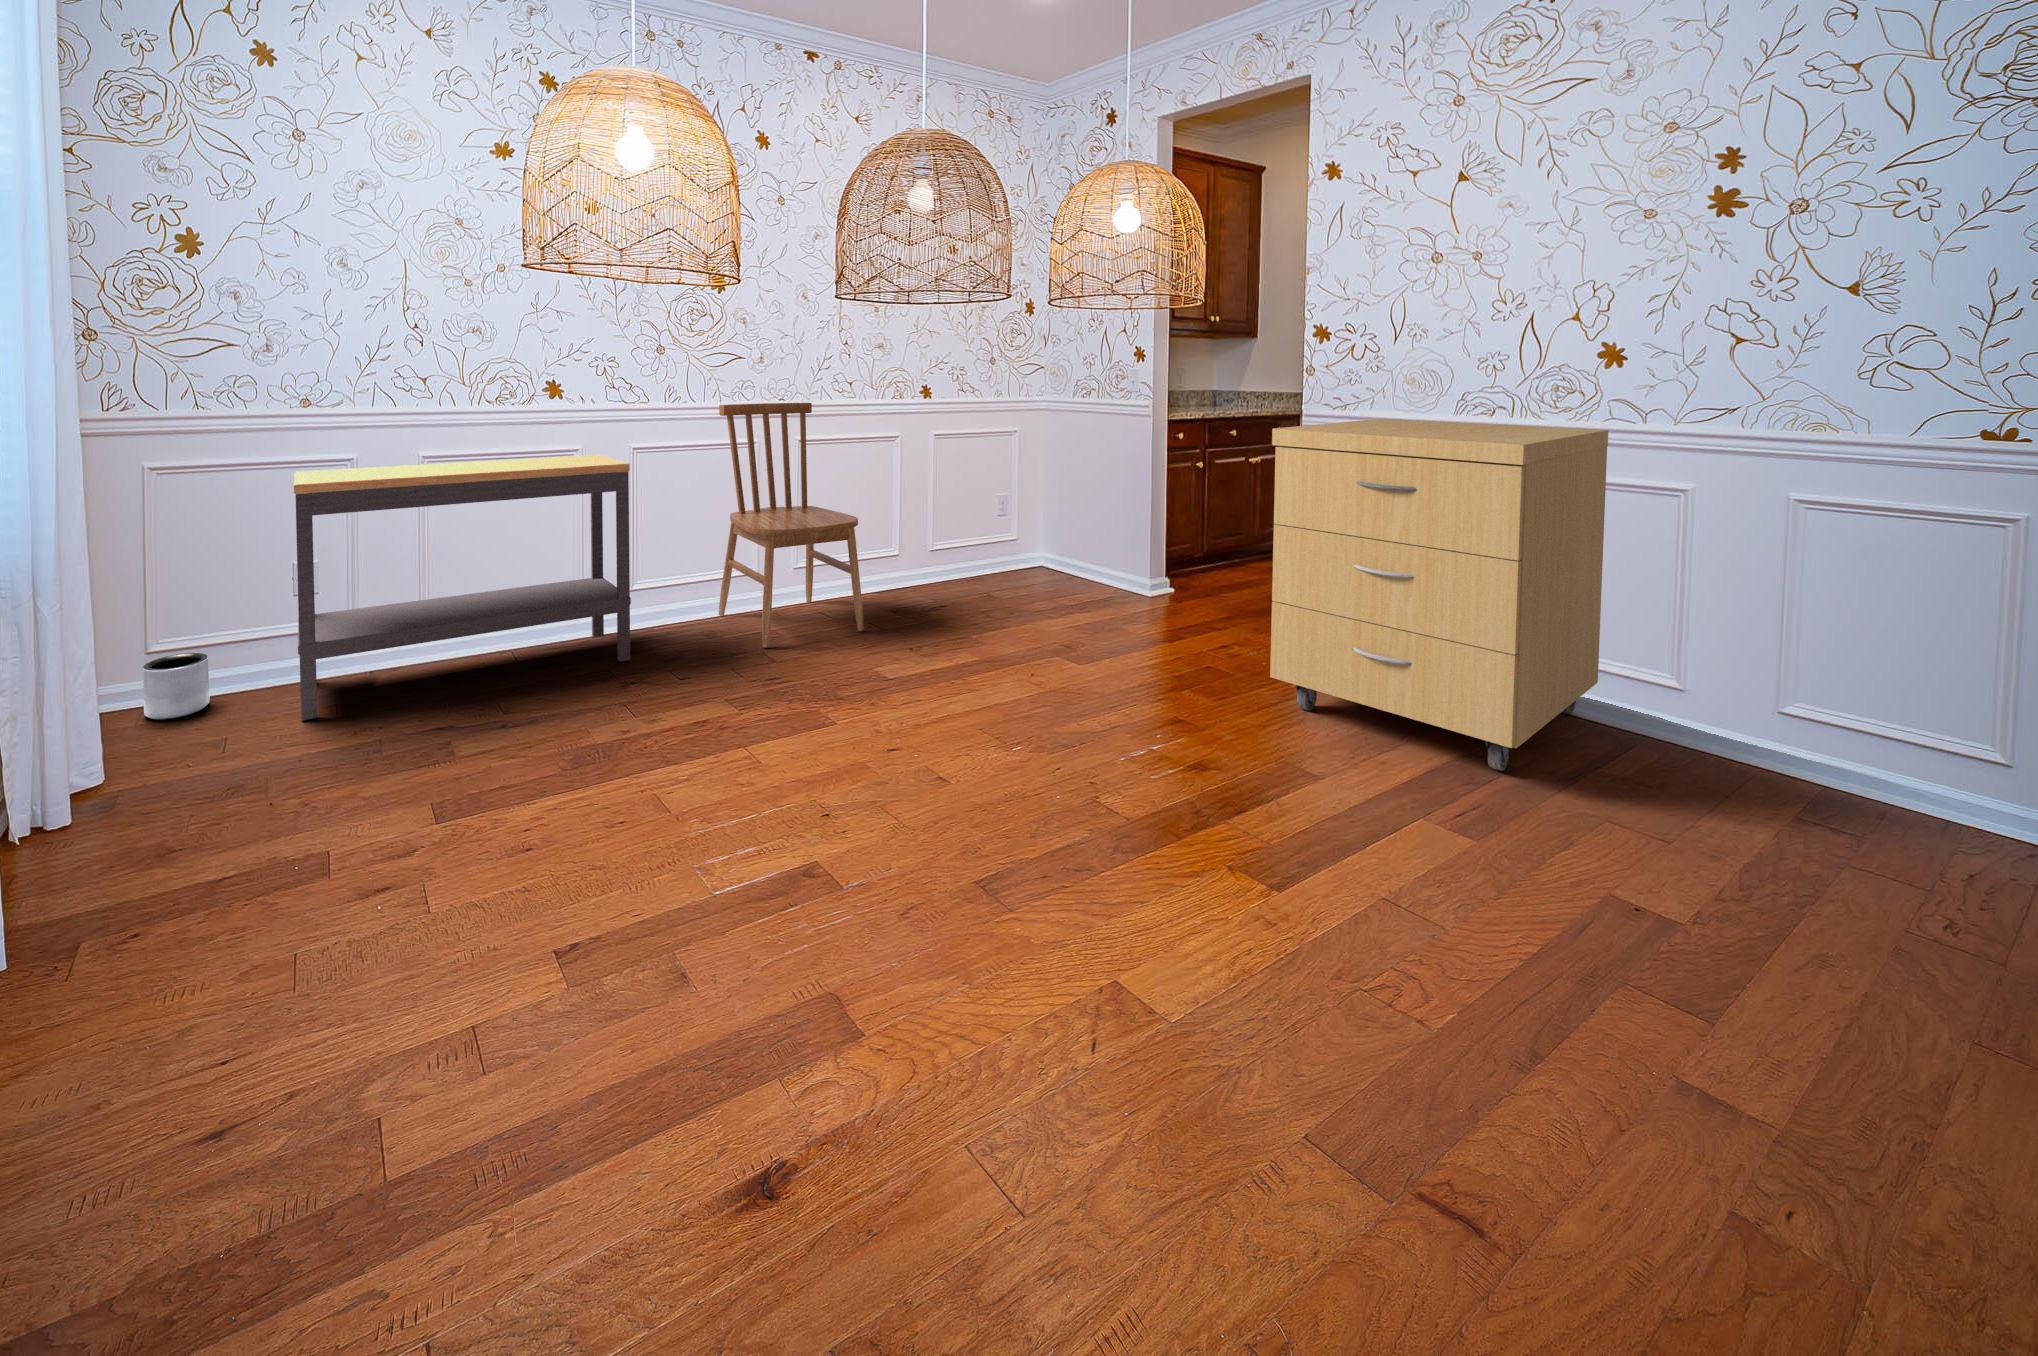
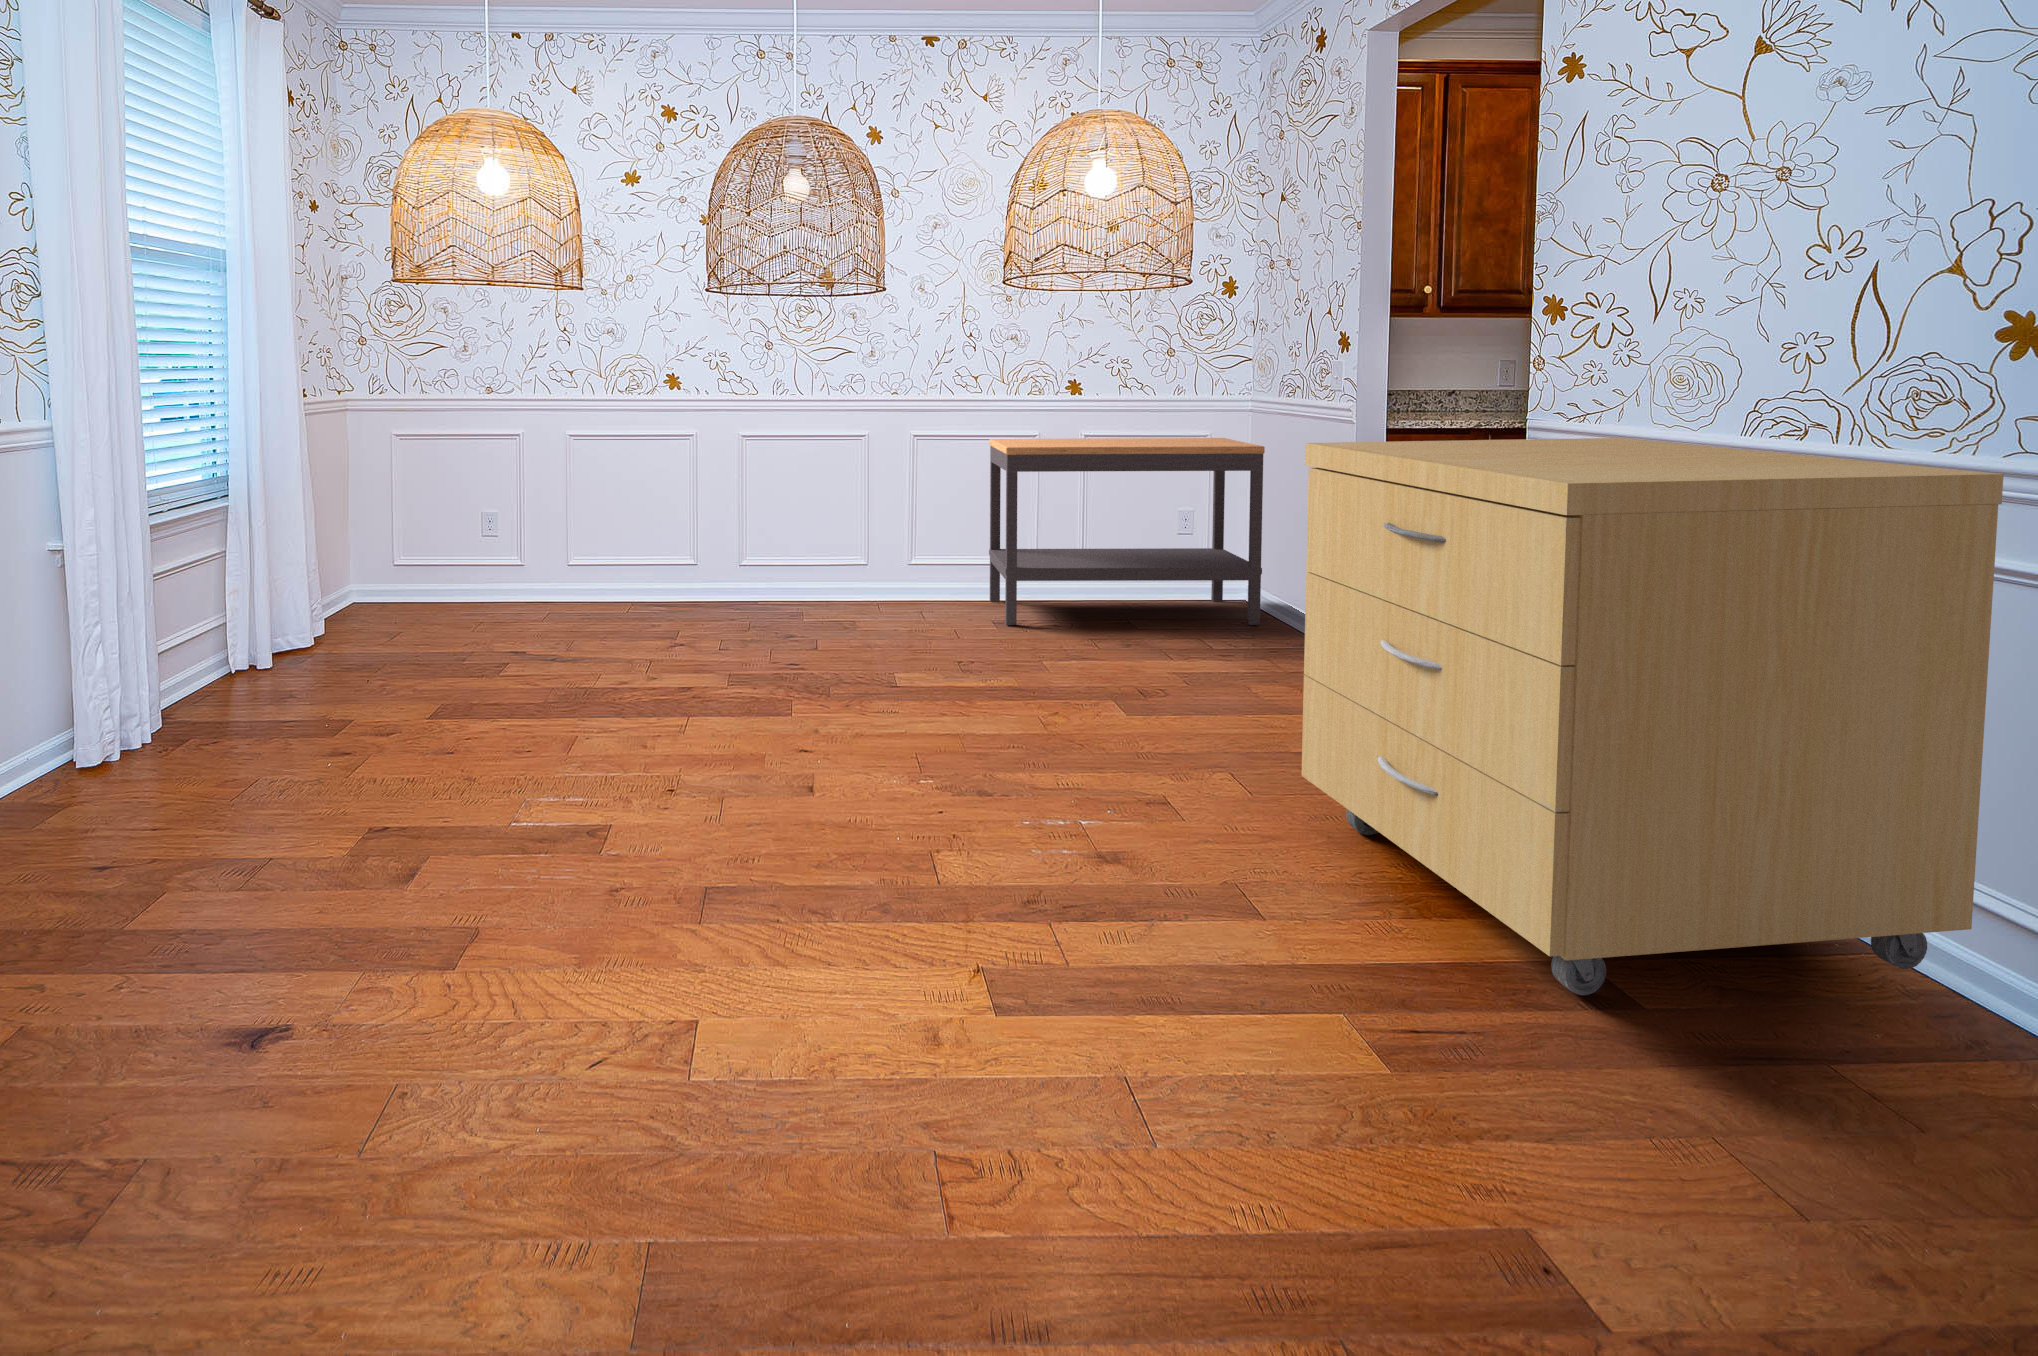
dining chair: present [719,403,864,648] -> none [816,397,933,637]
console table: present [294,455,631,721] -> present [989,438,1265,625]
planter: present [143,653,210,719] -> none [379,568,420,612]

